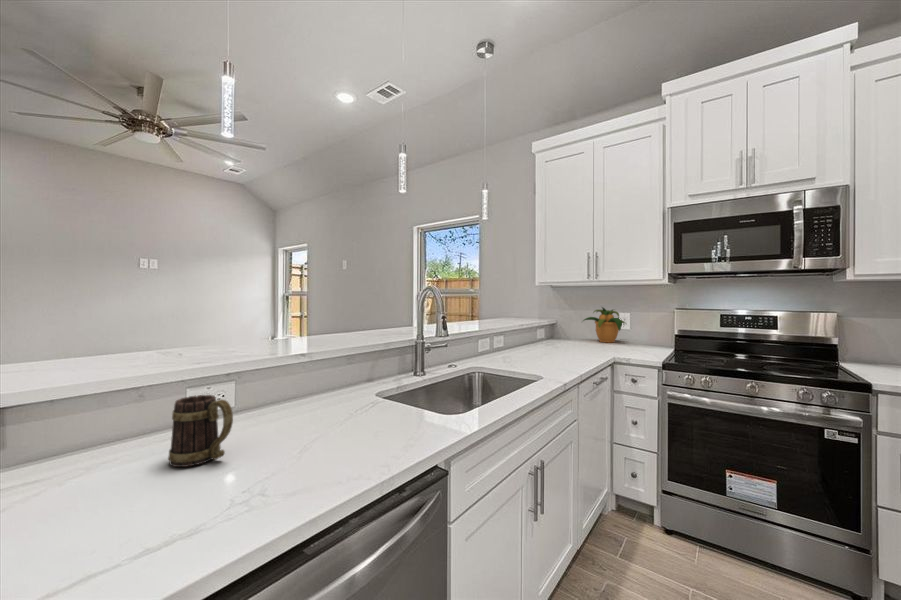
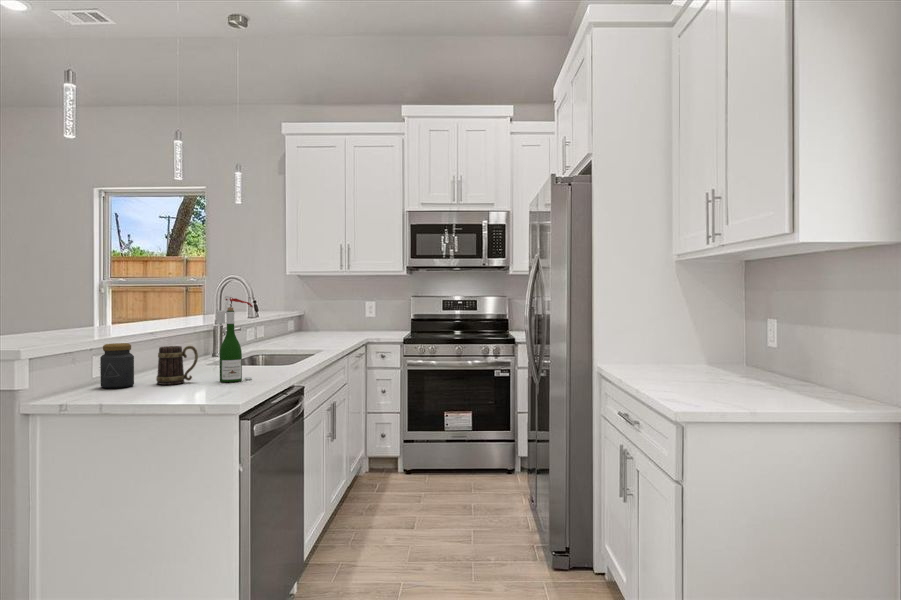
potted plant: present [583,307,625,343] -> none [331,296,374,330]
wine bottle: none [246,318,311,482] -> present [217,296,253,382]
jar: none [99,384,160,462] -> present [100,343,134,388]

